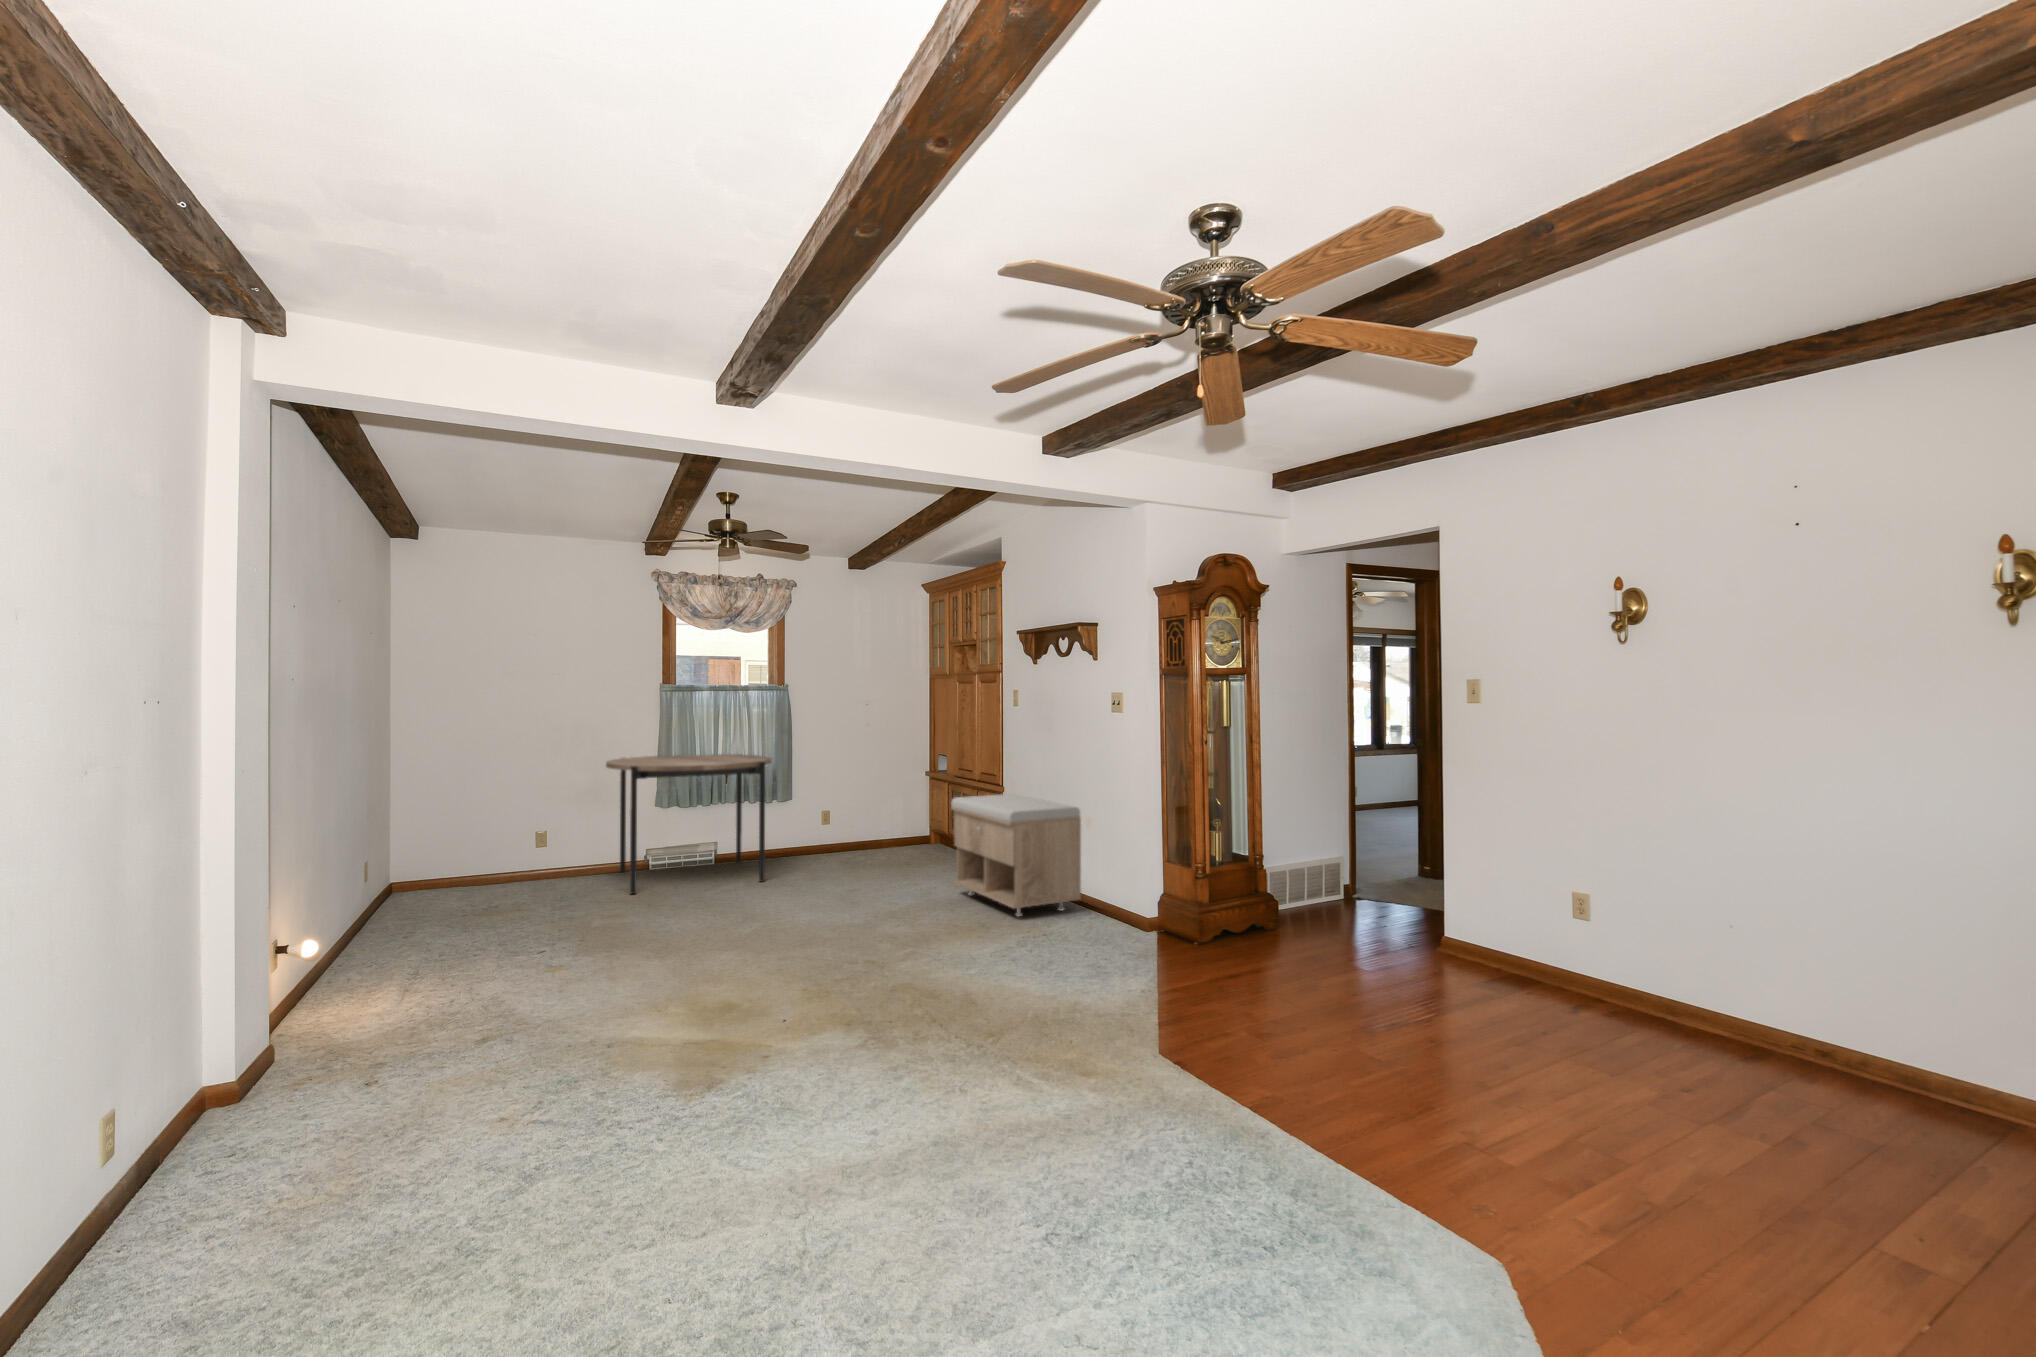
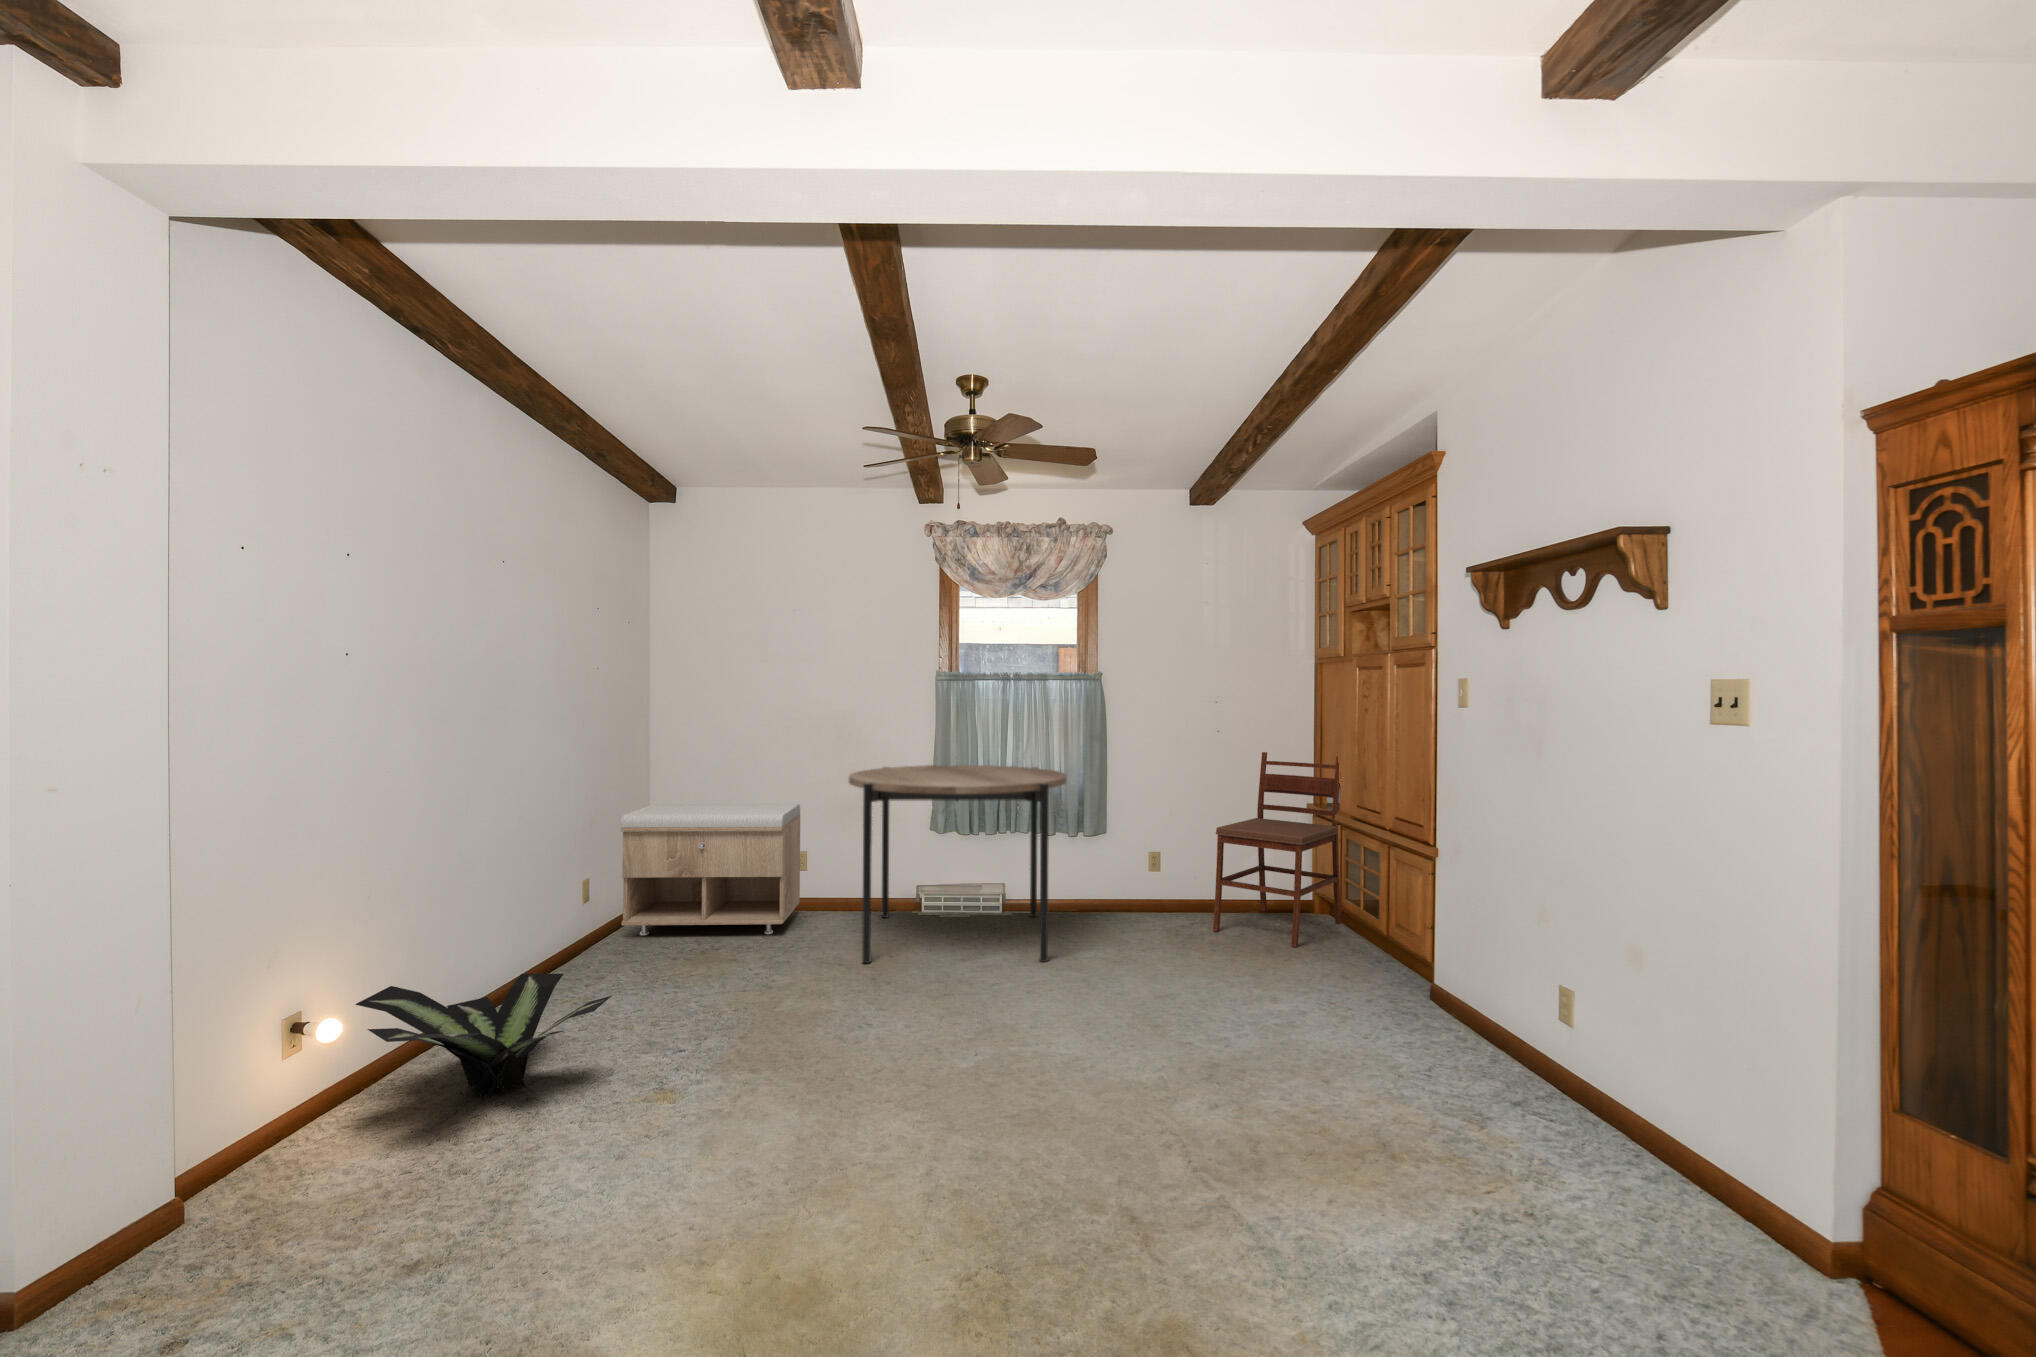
dining chair: none [868,739,949,861] -> present [1213,752,1341,947]
storage bench: present [951,794,1081,917] -> present [621,804,800,935]
potted plant: none [325,899,506,973] -> present [355,974,611,1098]

